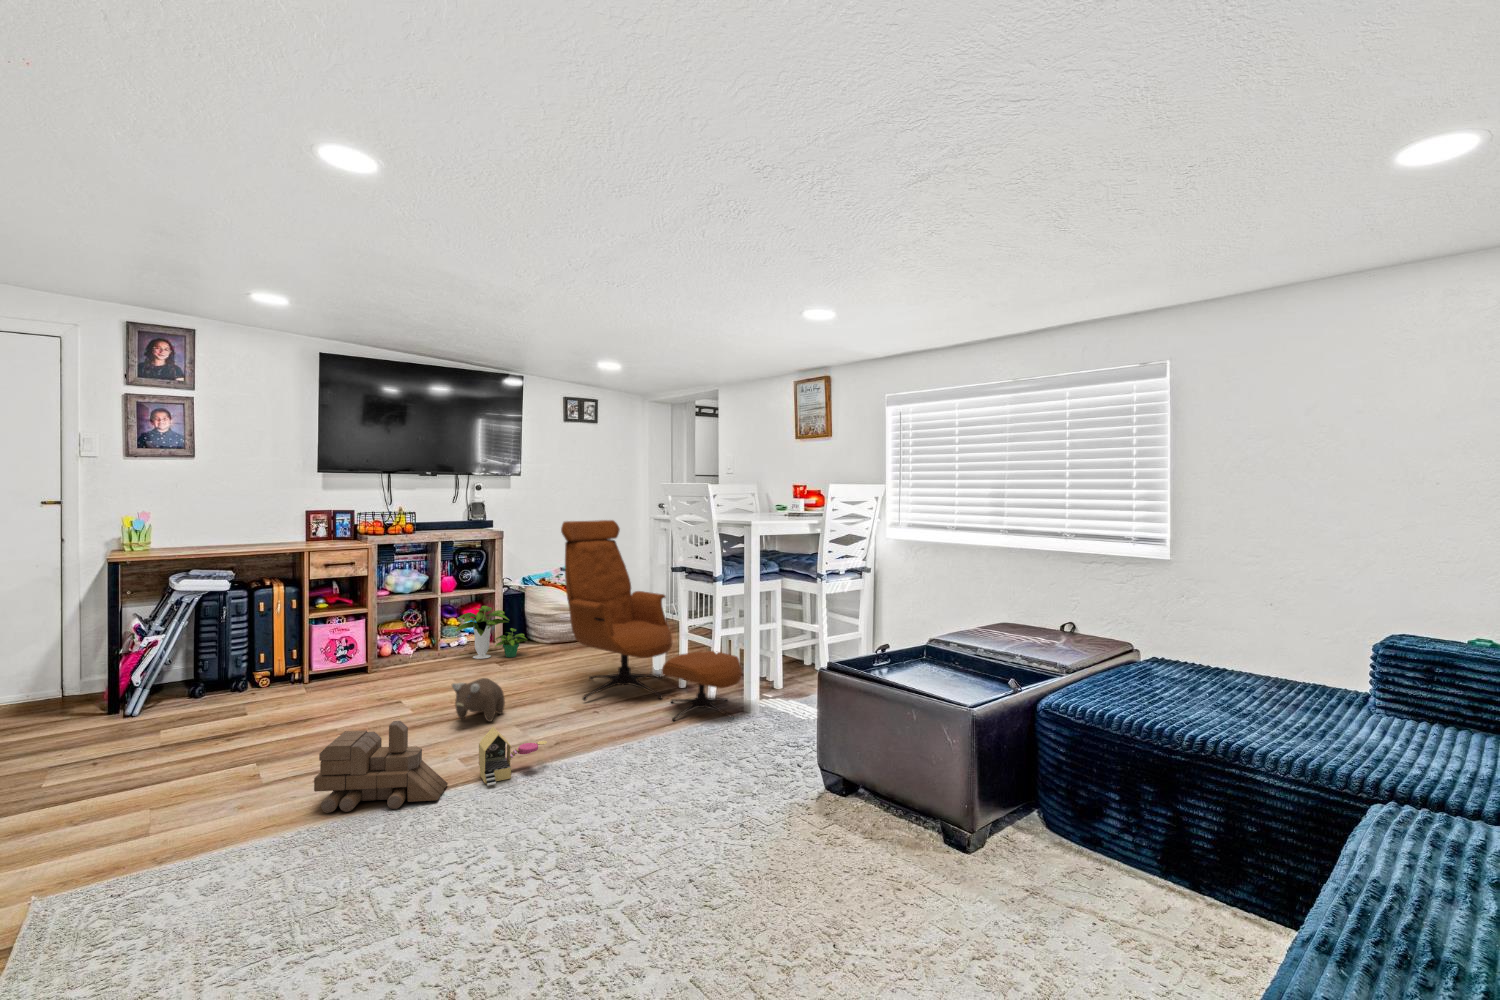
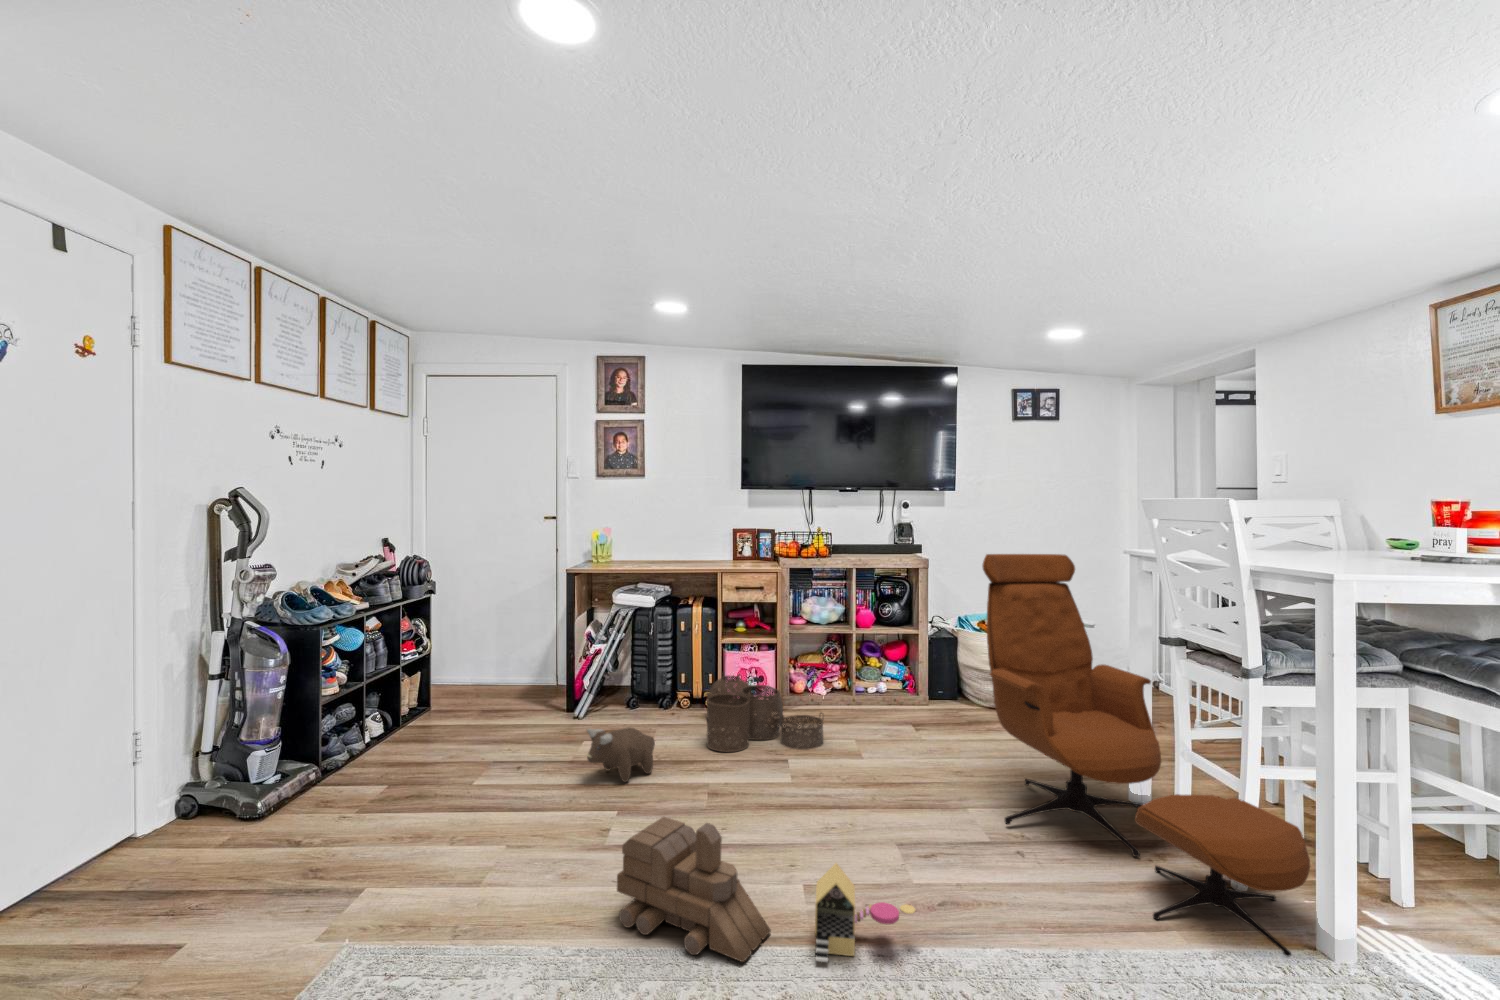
potted plant: present [455,606,526,659] -> none [868,649,954,720]
woven basket: none [296,643,426,708] -> present [706,676,824,752]
plush toy: present [452,678,505,722] -> present [586,728,655,782]

